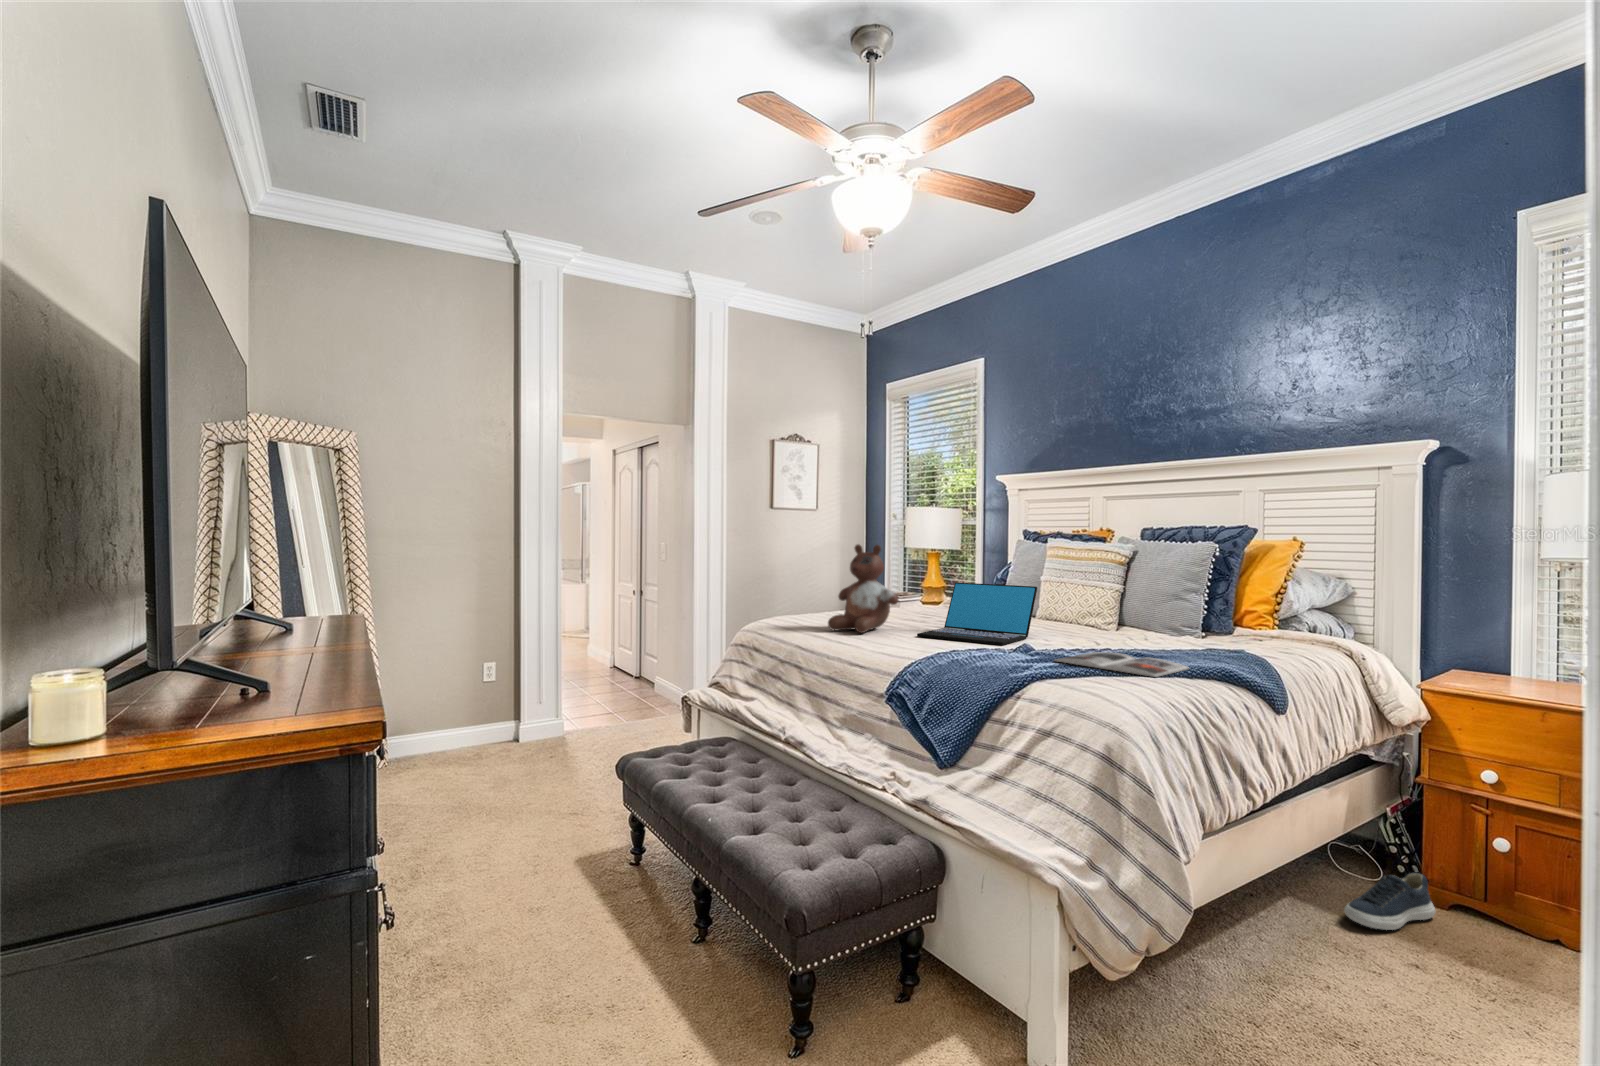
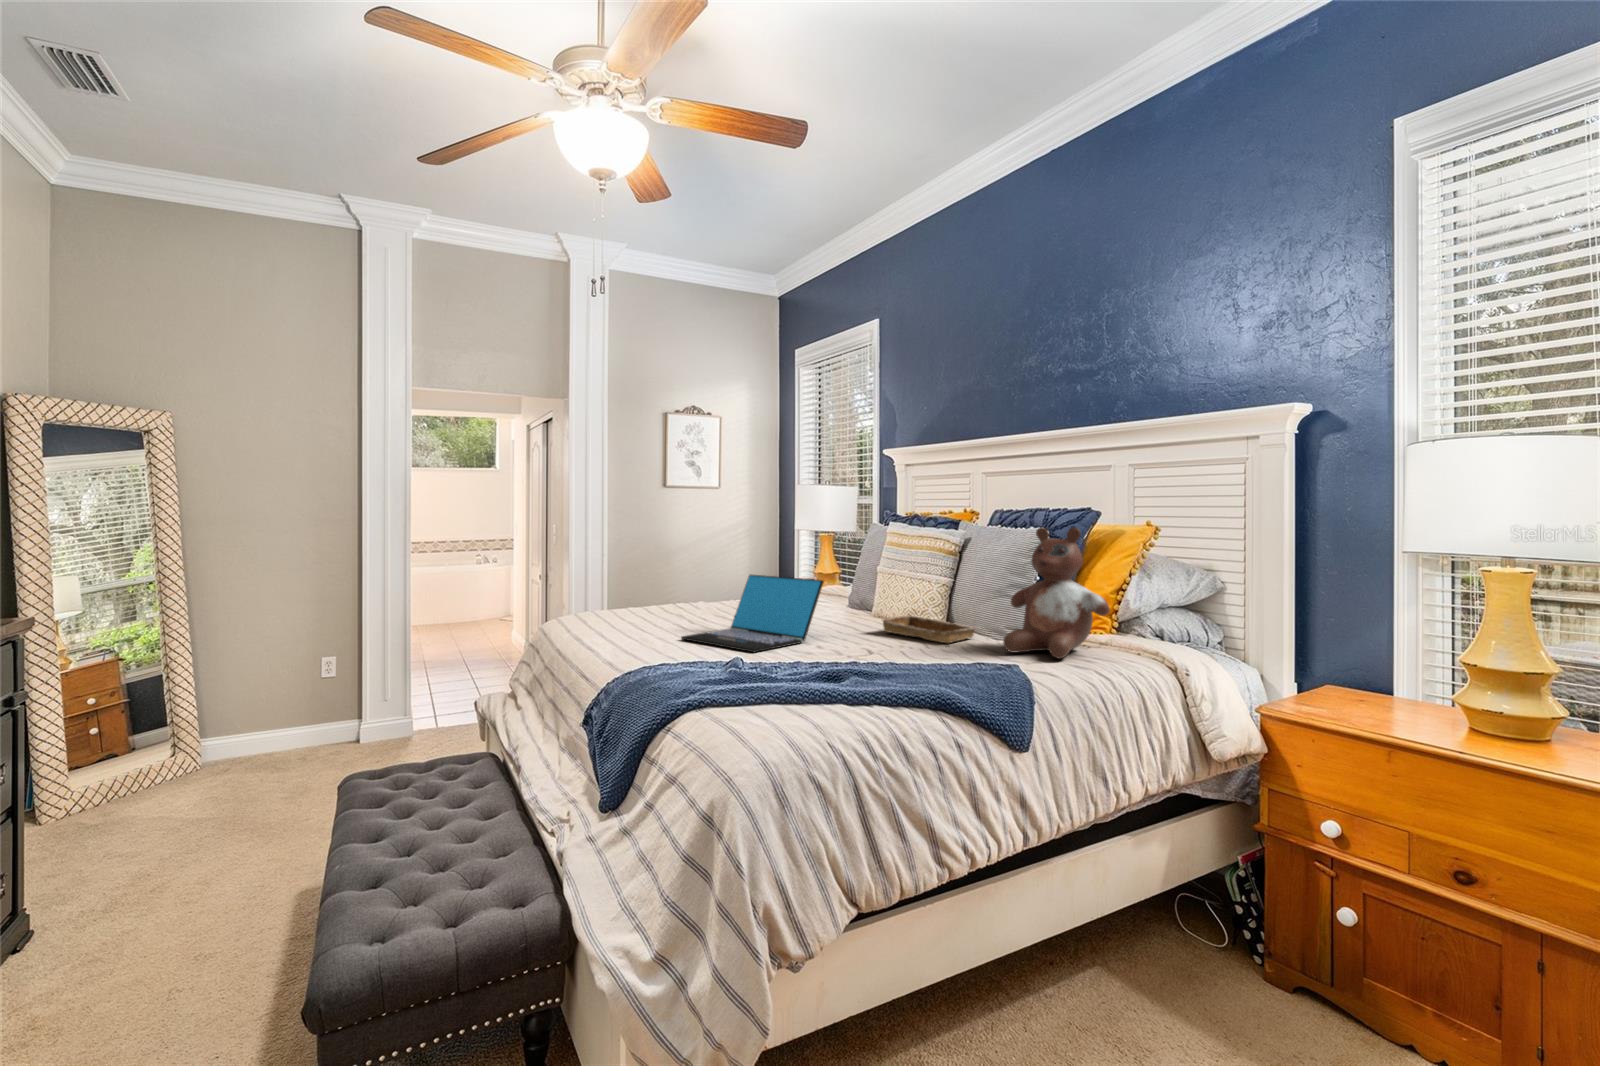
stuffed bear: present [828,545,898,633] -> present [1003,527,1110,658]
tray: none [1073,617,1169,639] -> present [882,615,975,643]
magazine: present [1055,652,1189,677] -> none [764,664,913,704]
shoe: present [1344,872,1435,930] -> none [1141,947,1265,1024]

